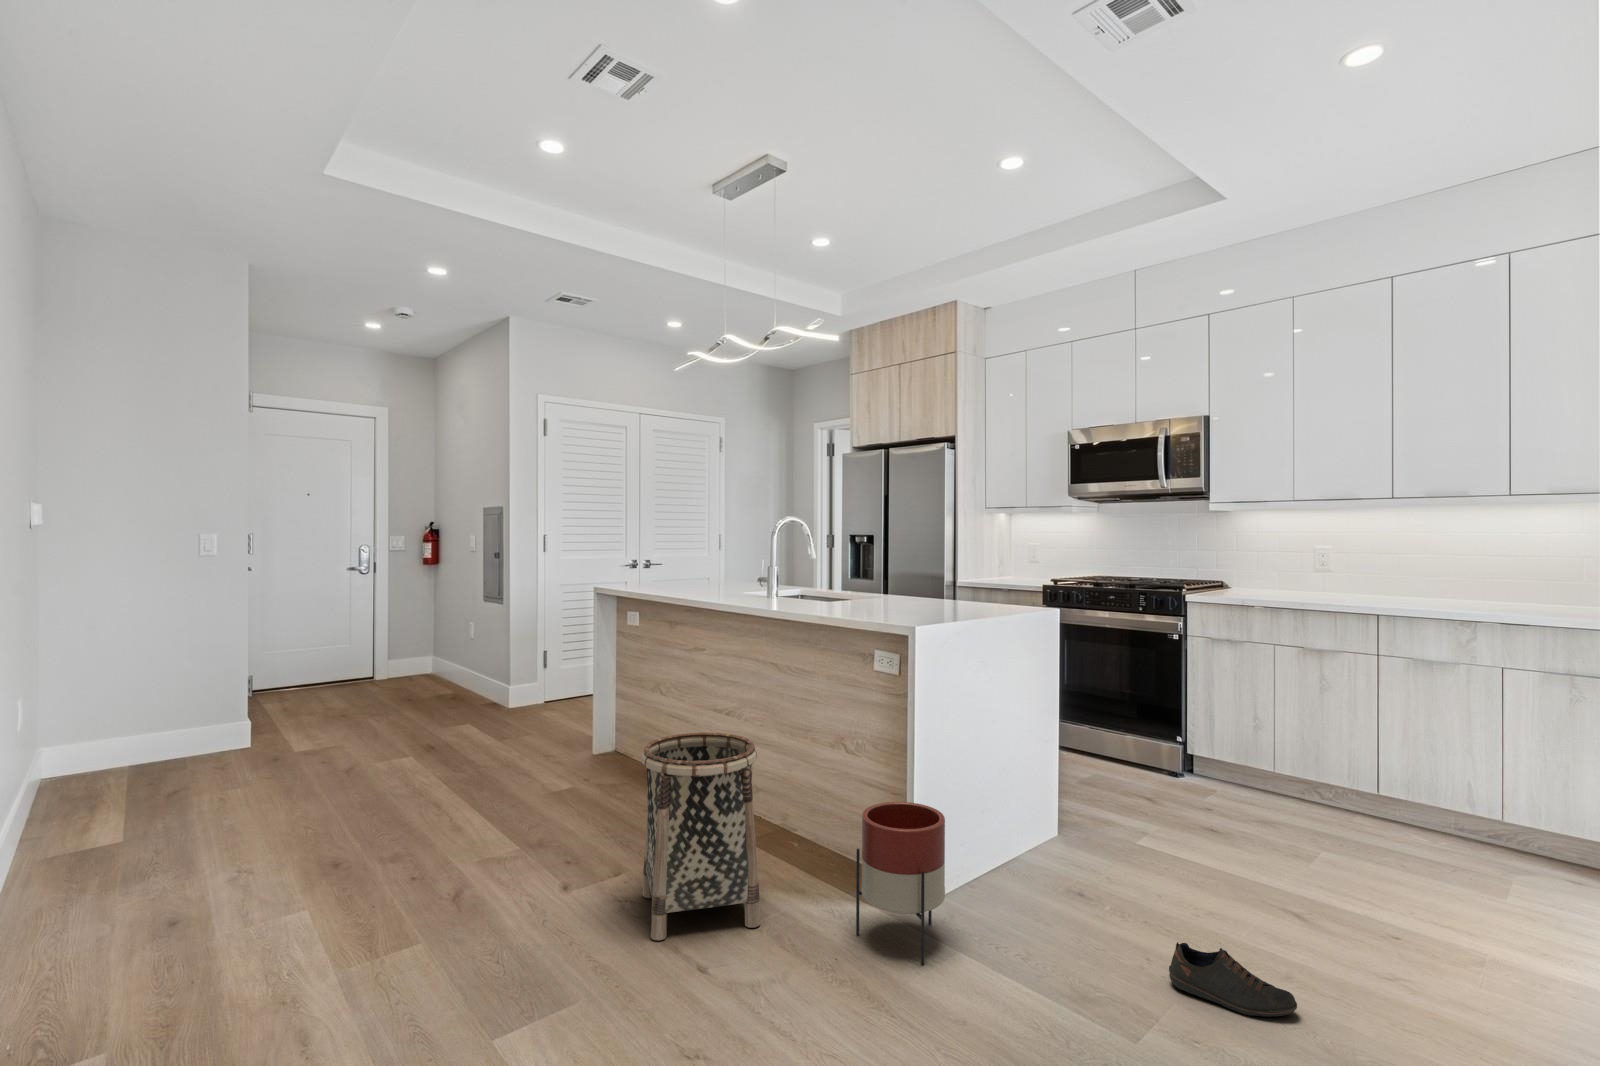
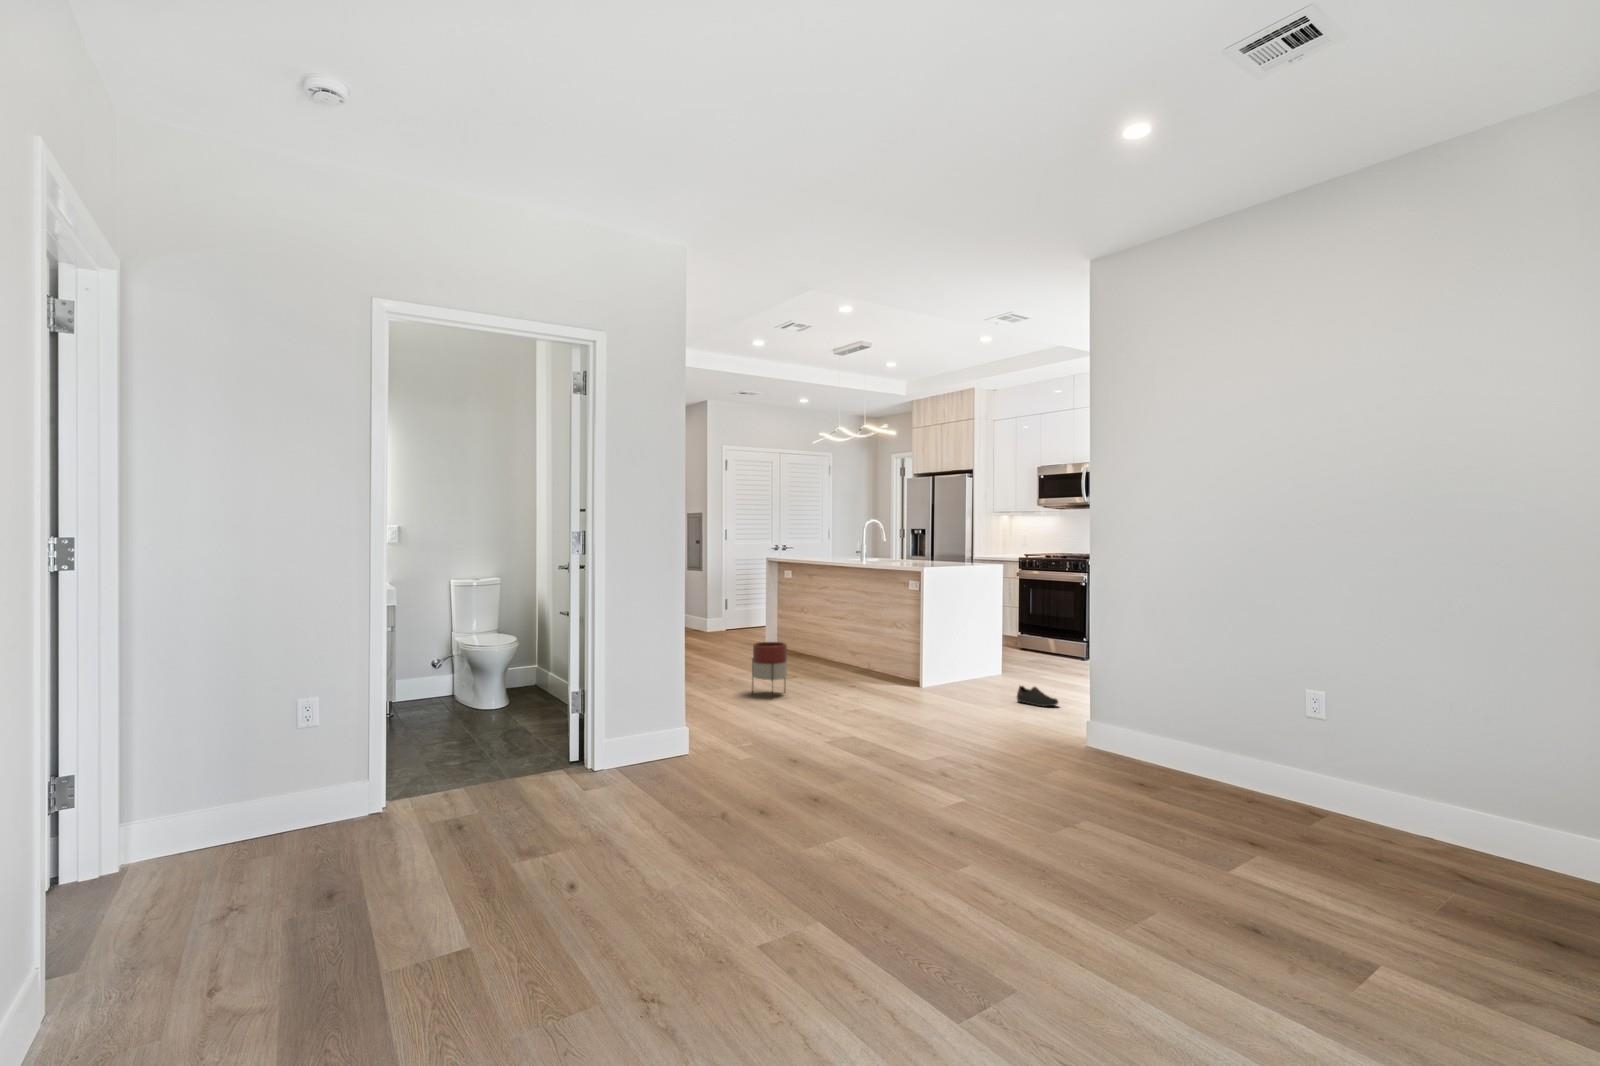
basket: present [642,733,760,940] -> none [809,615,859,690]
planter: present [856,802,945,965] -> present [752,642,787,681]

